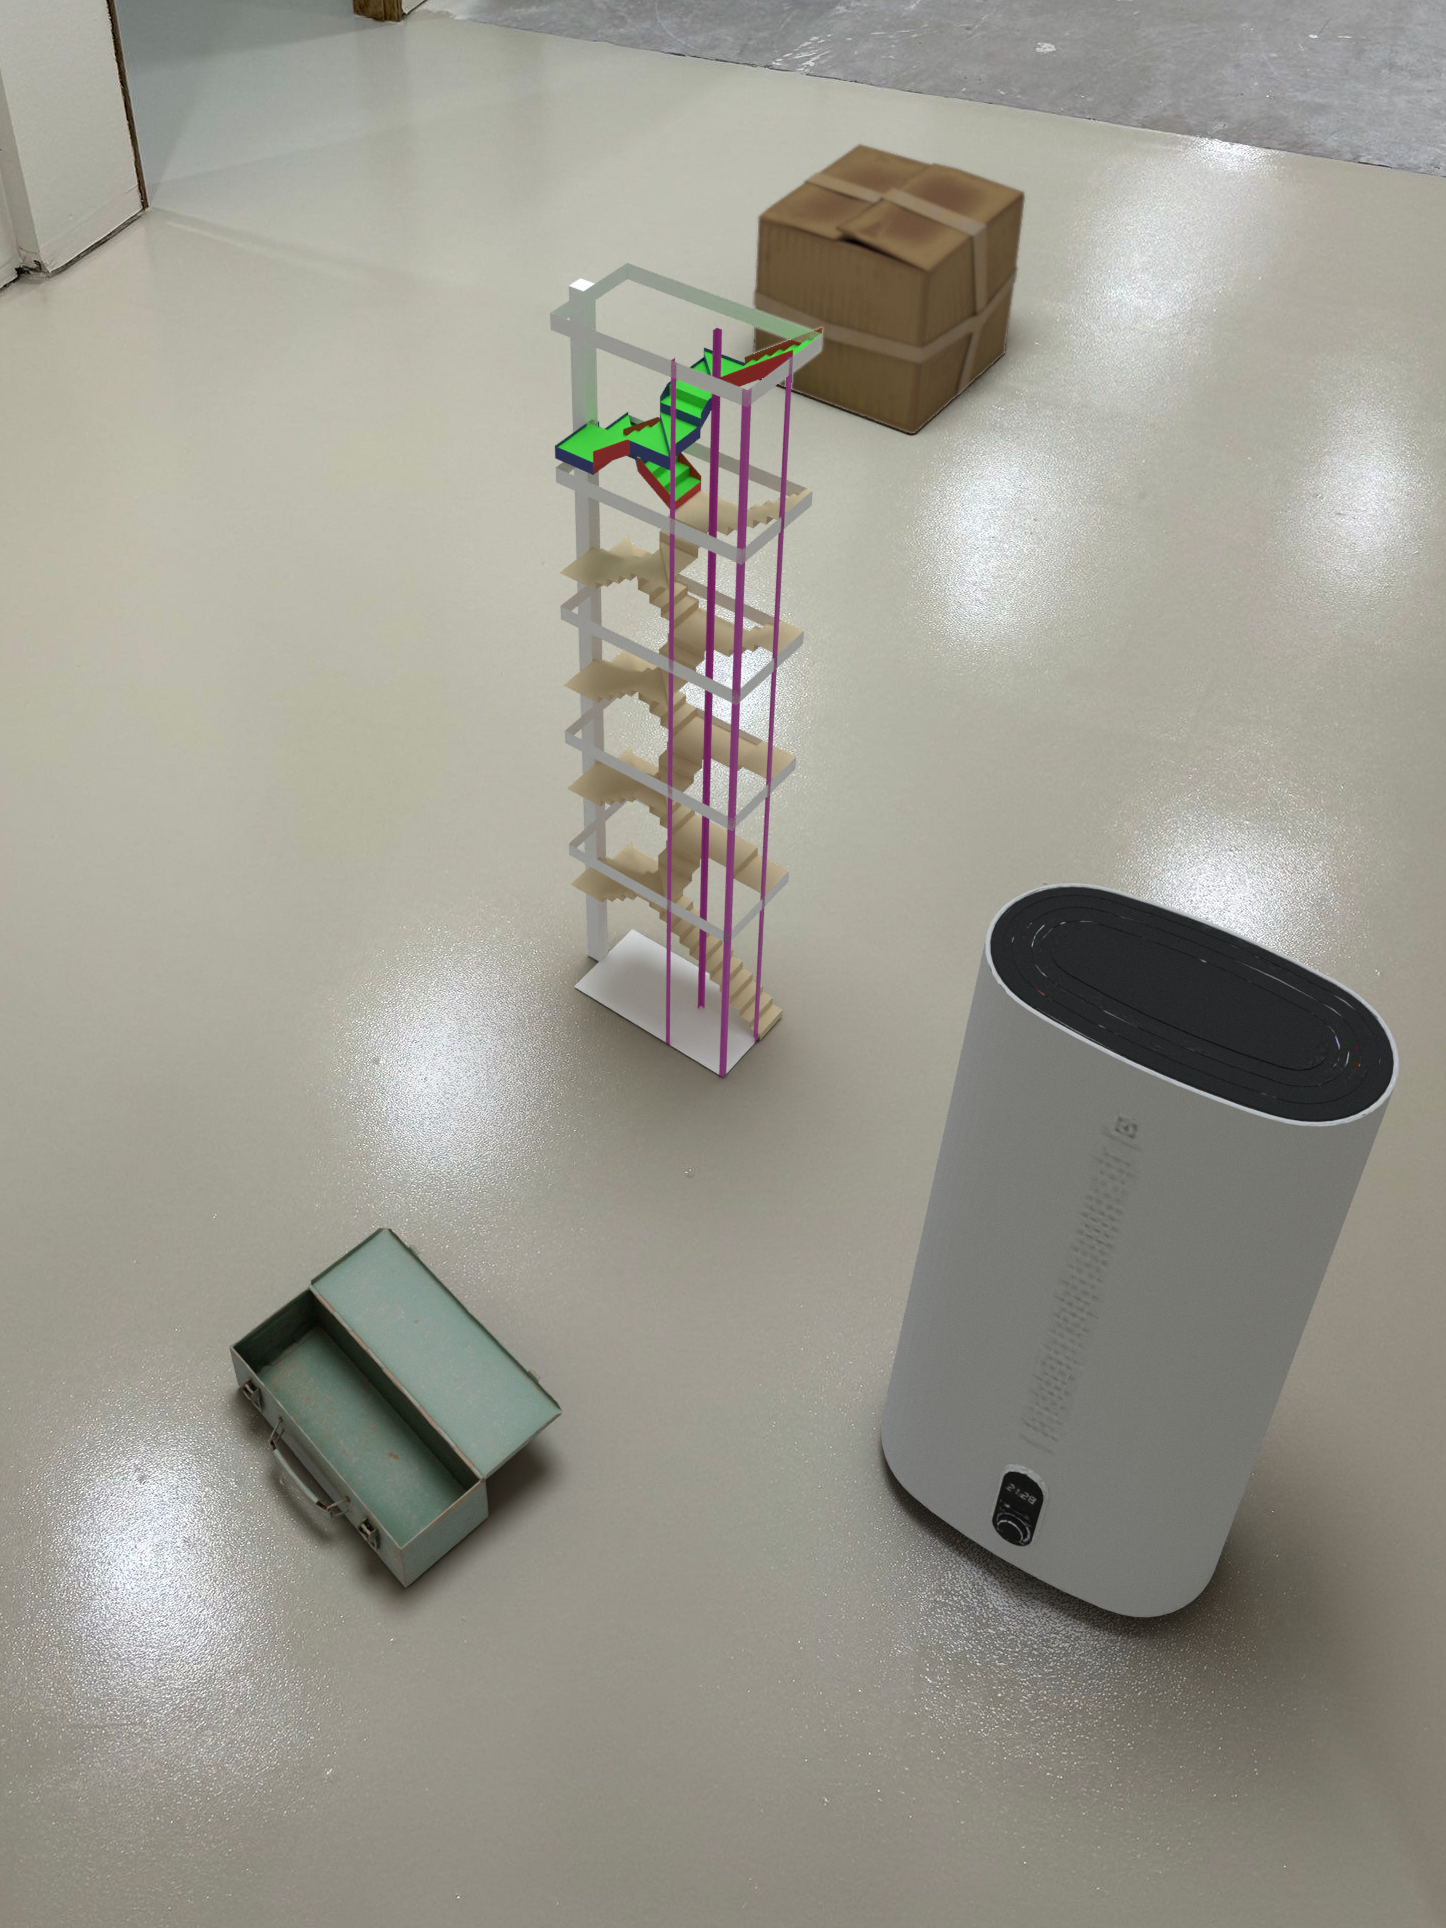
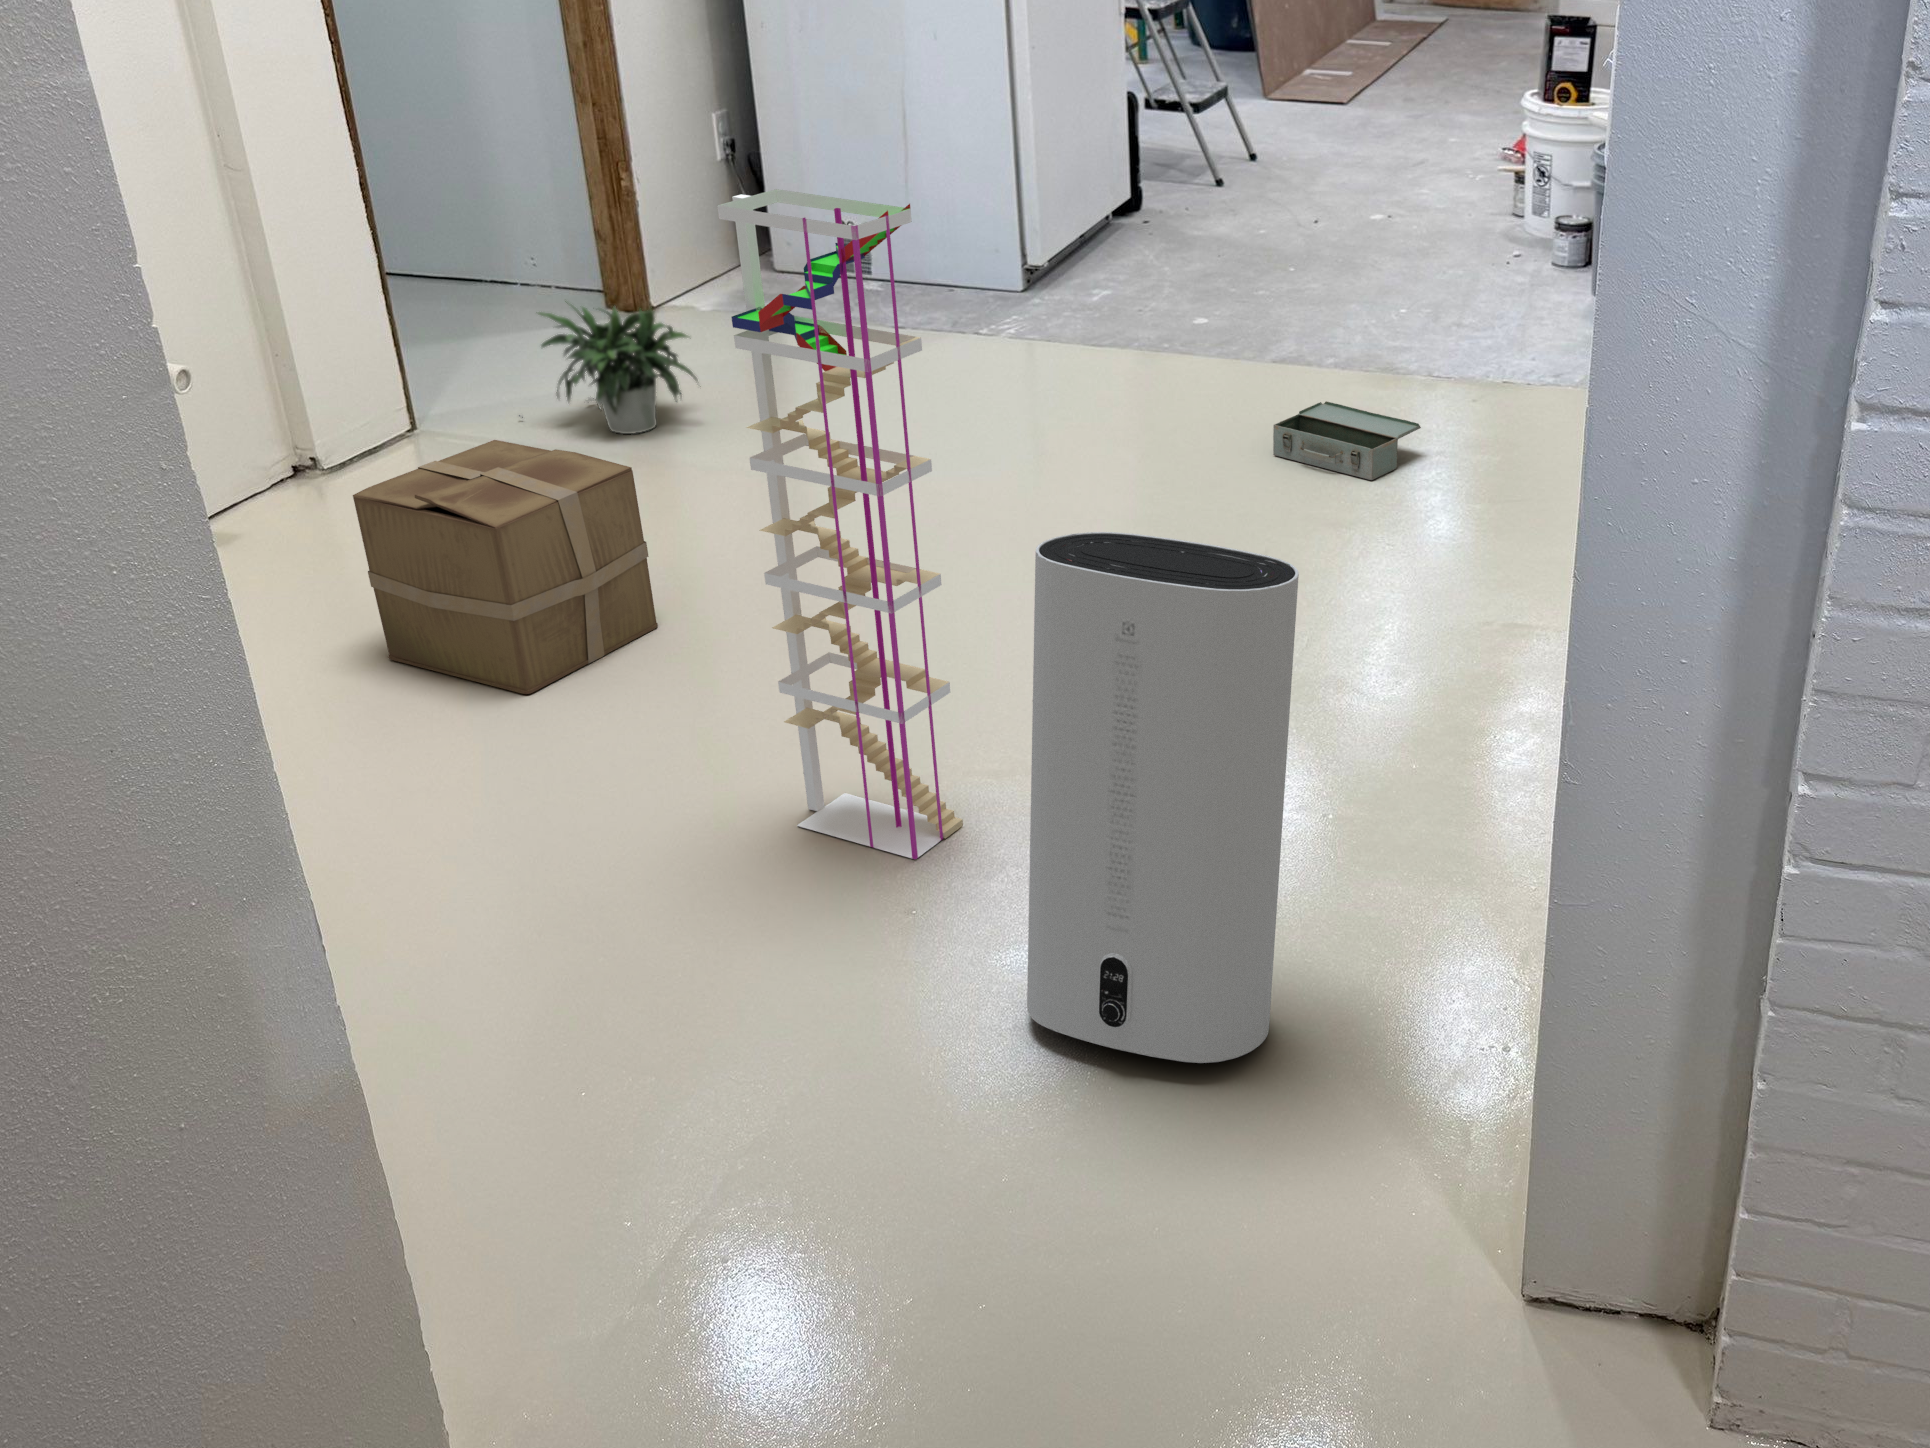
potted plant: none [255,70,461,230] -> present [520,301,697,434]
cardboard box: present [753,144,1025,434] -> present [353,440,658,694]
toolbox: present [229,1228,562,1587] -> present [1273,401,1421,480]

